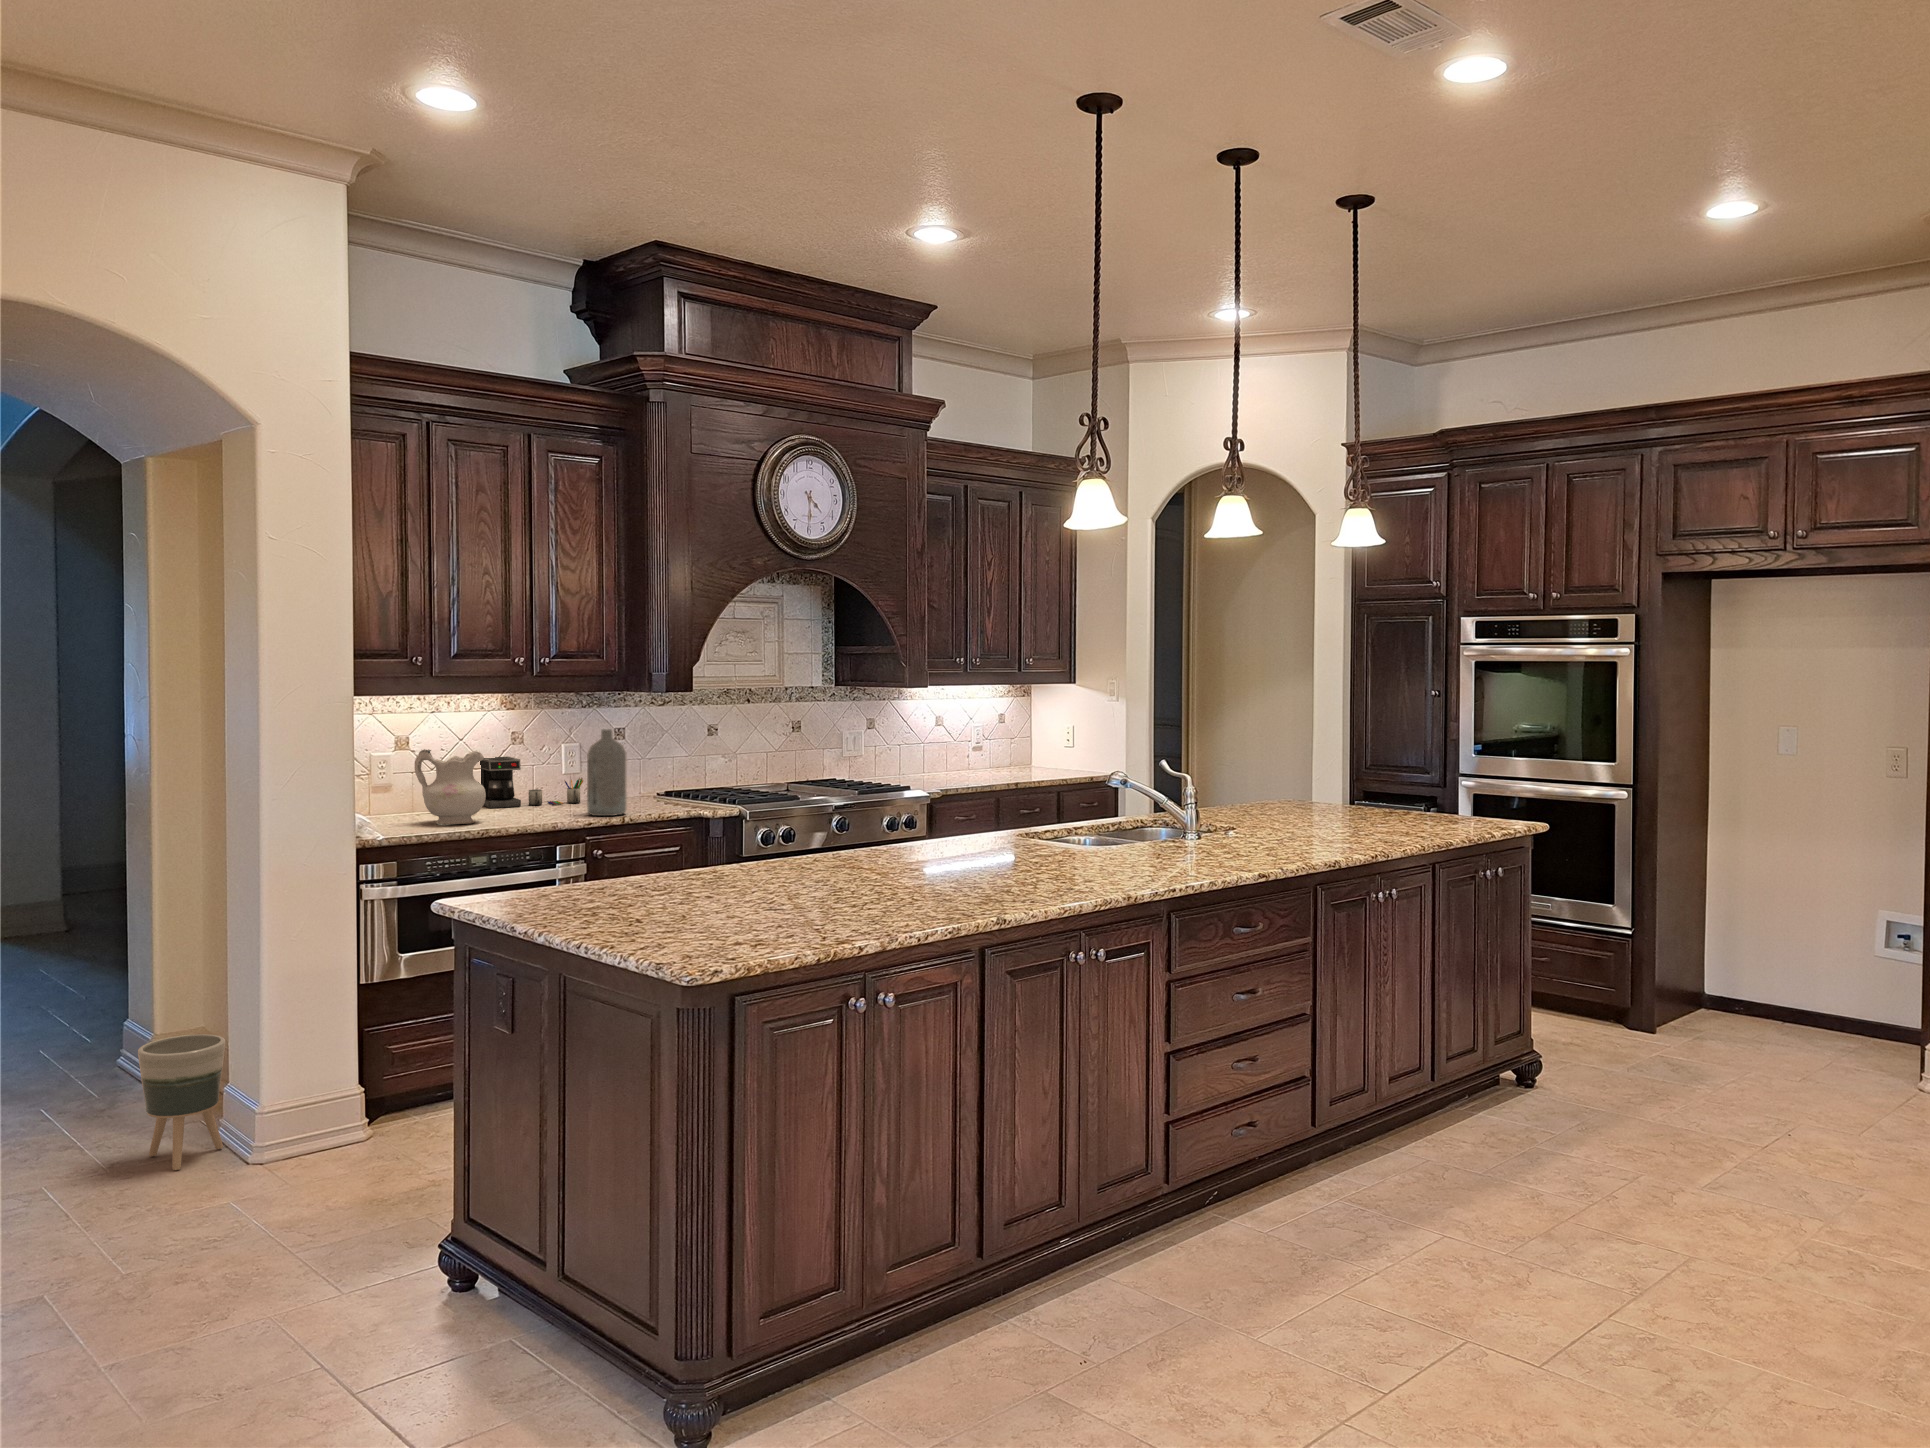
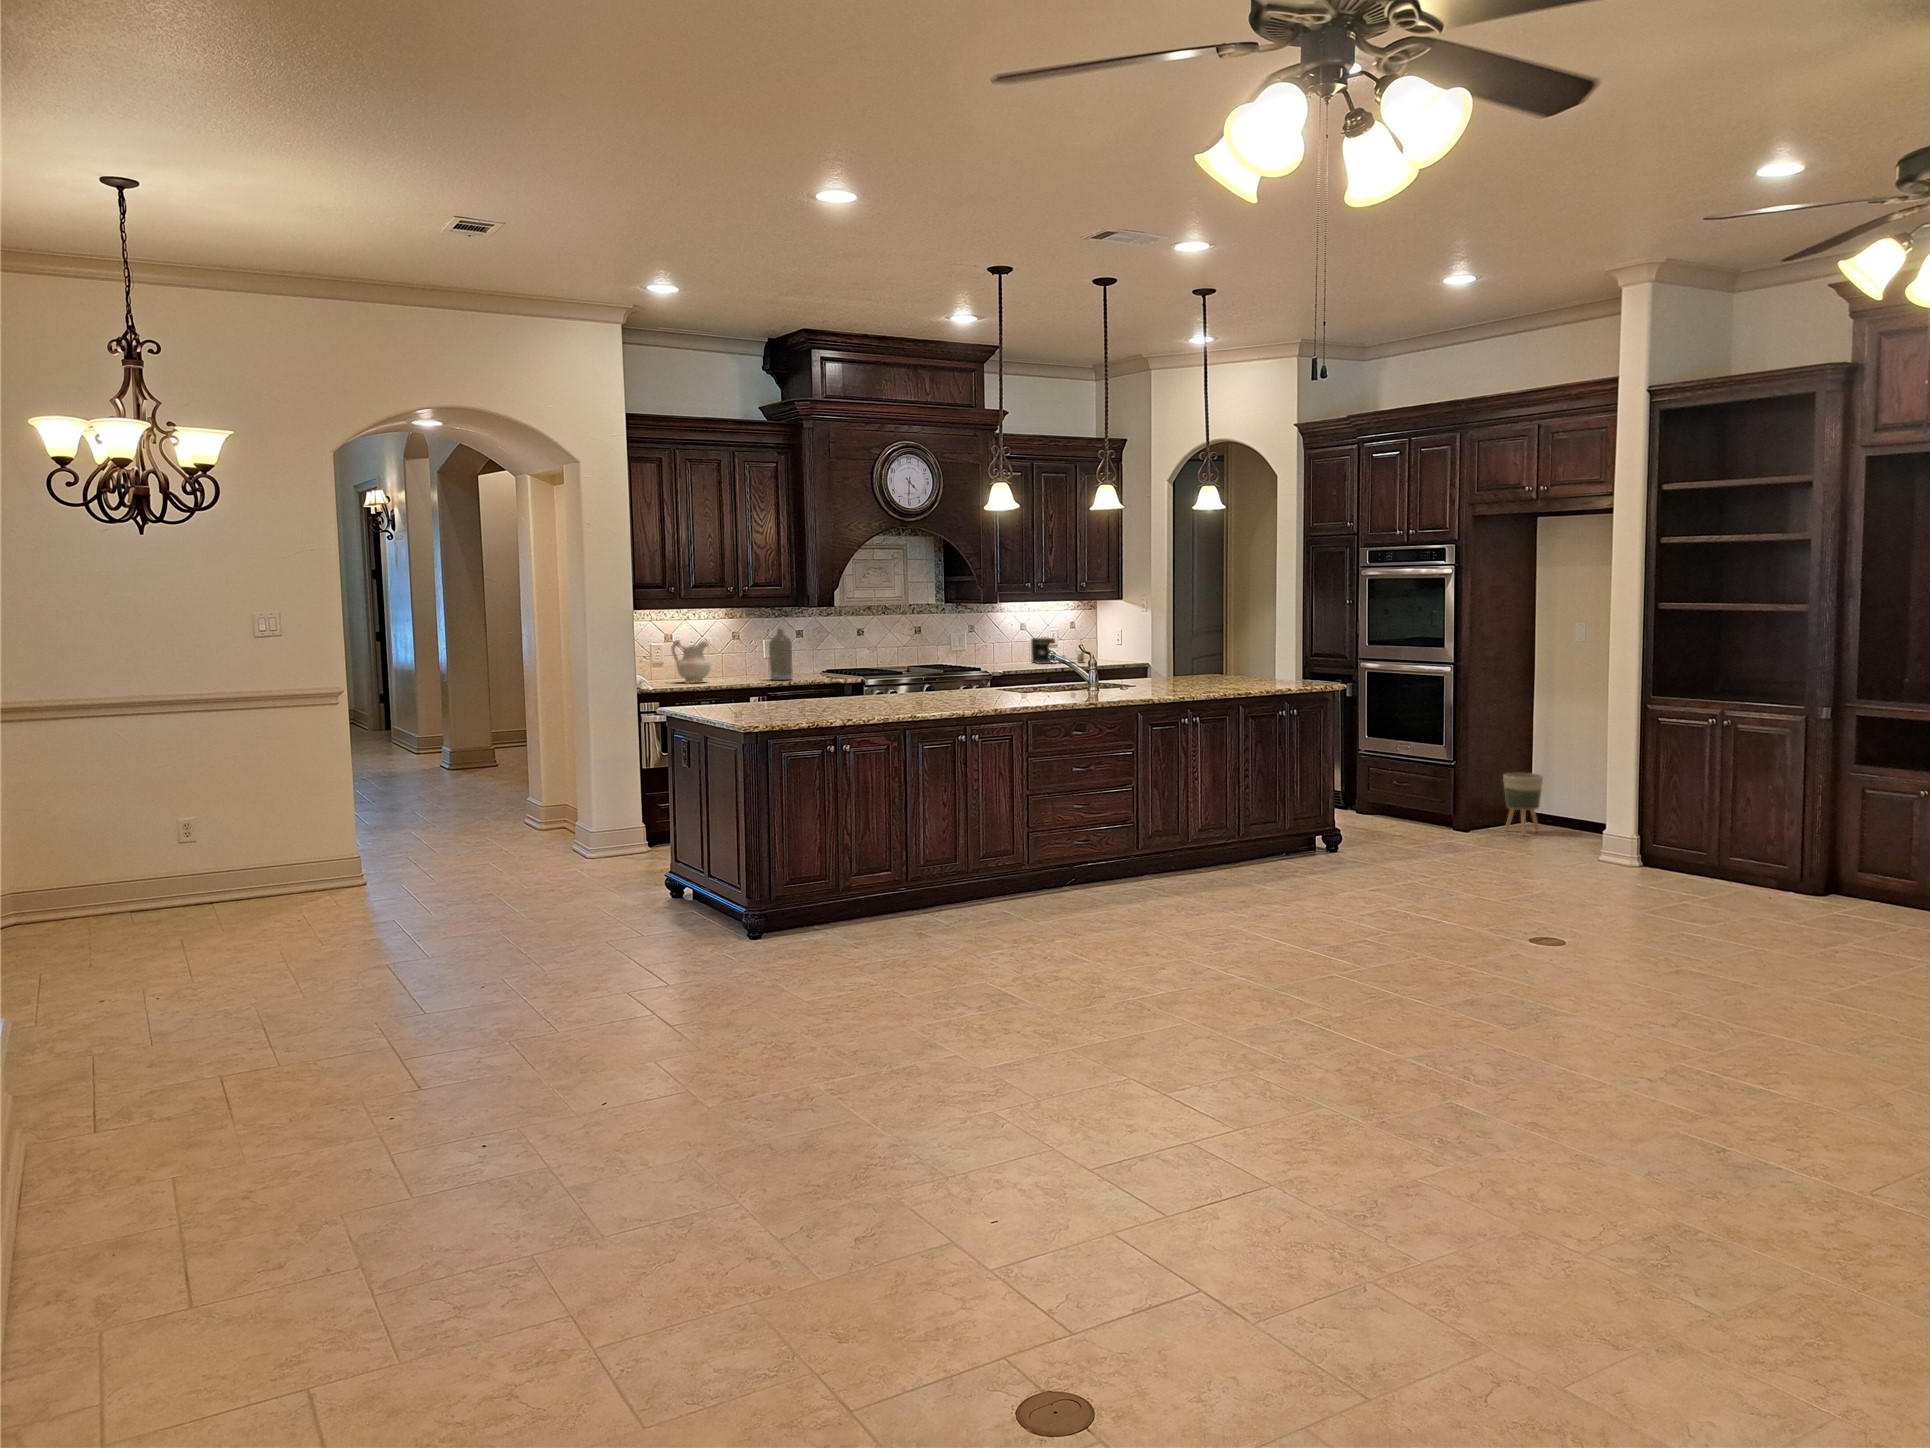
coffee maker: present [480,757,583,808] -> present [1031,638,1084,664]
planter: present [138,1034,225,1170] -> present [1503,773,1543,836]

